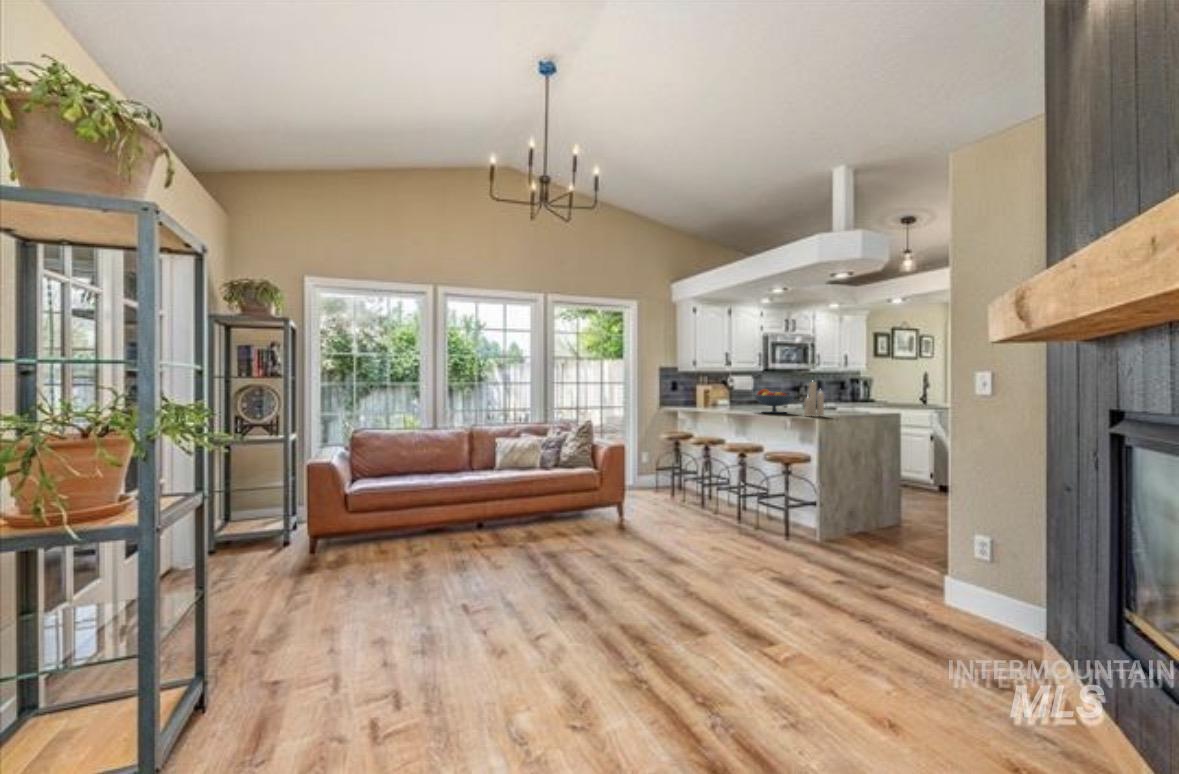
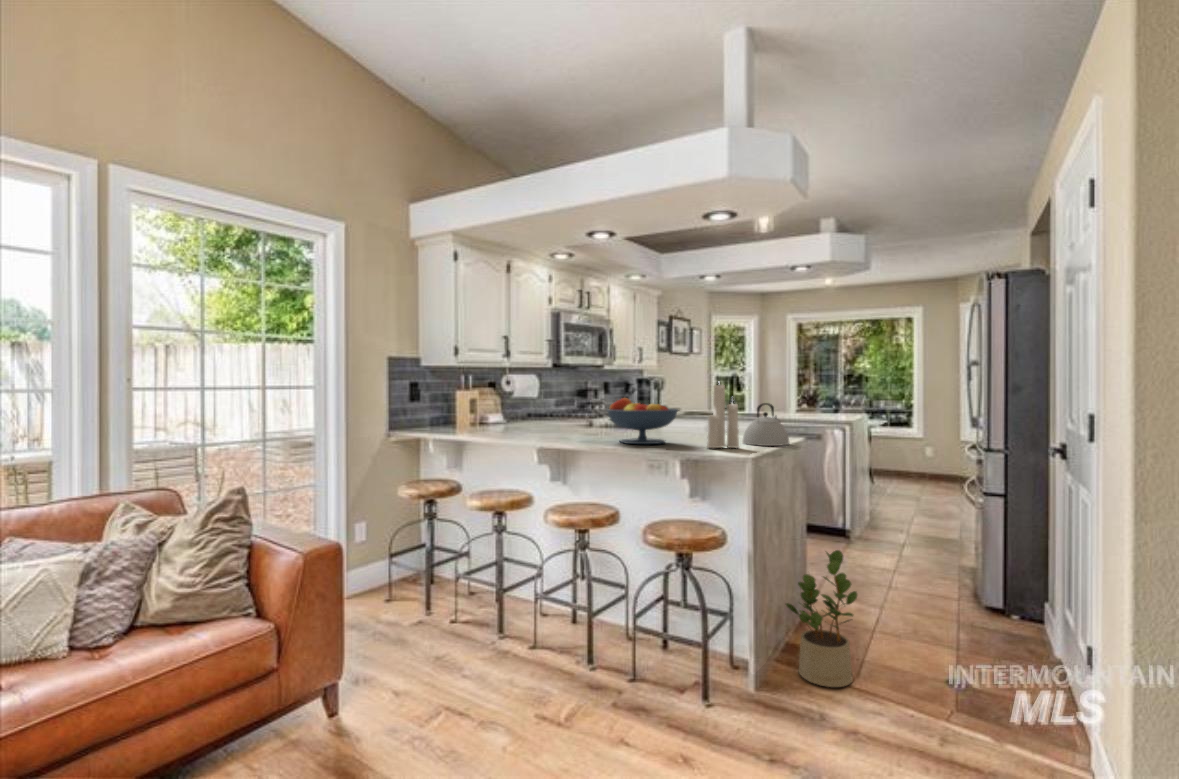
kettle: none [837,393,867,417] -> present [742,403,789,446]
potted plant: none [847,472,886,545] -> present [786,550,857,687]

